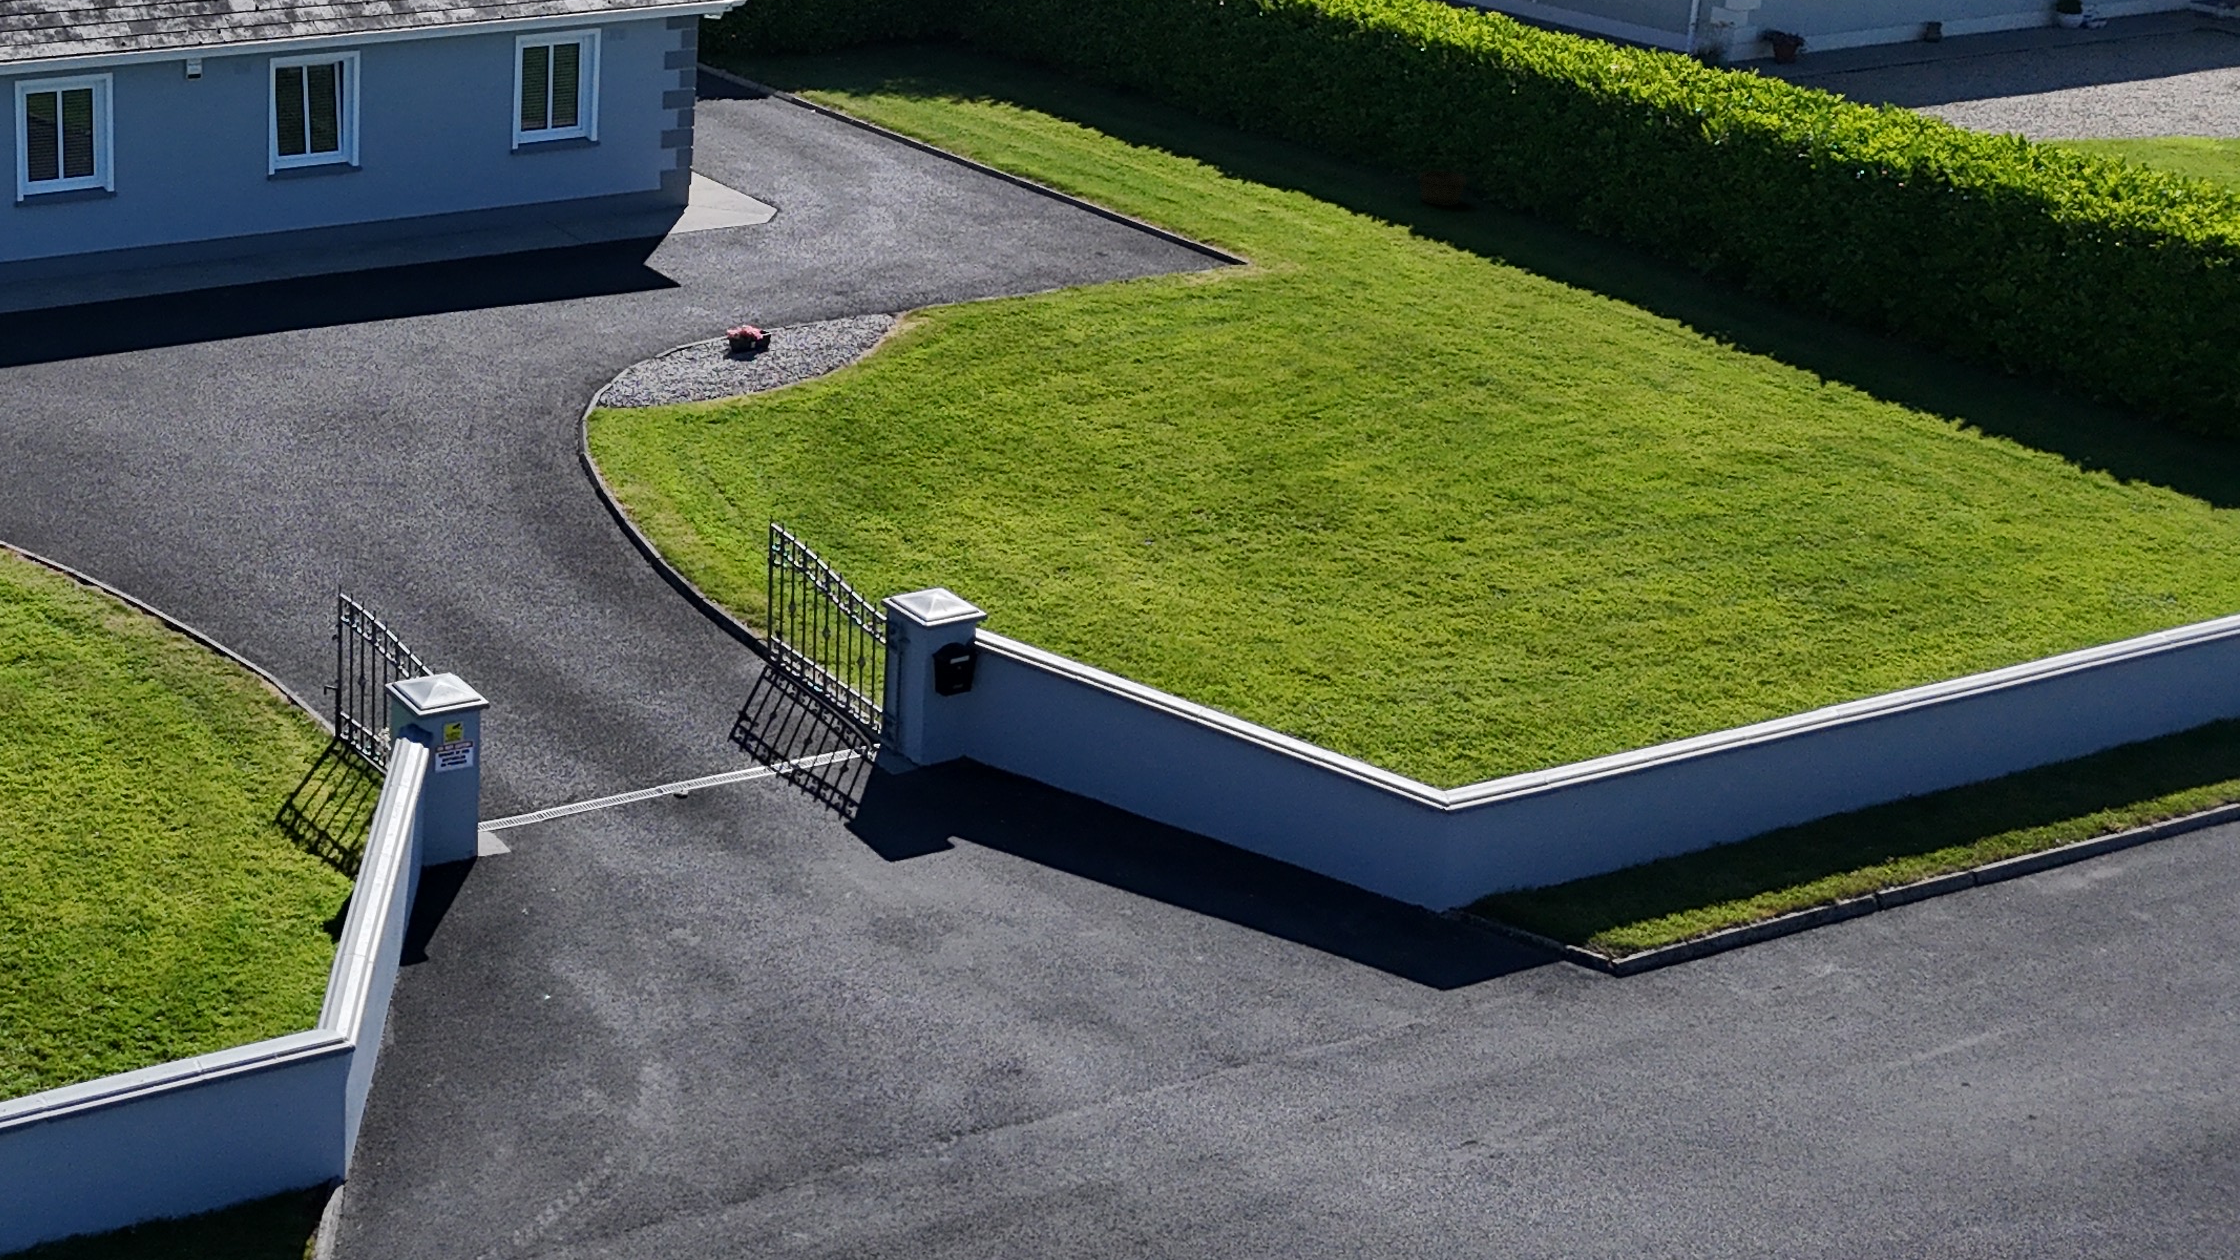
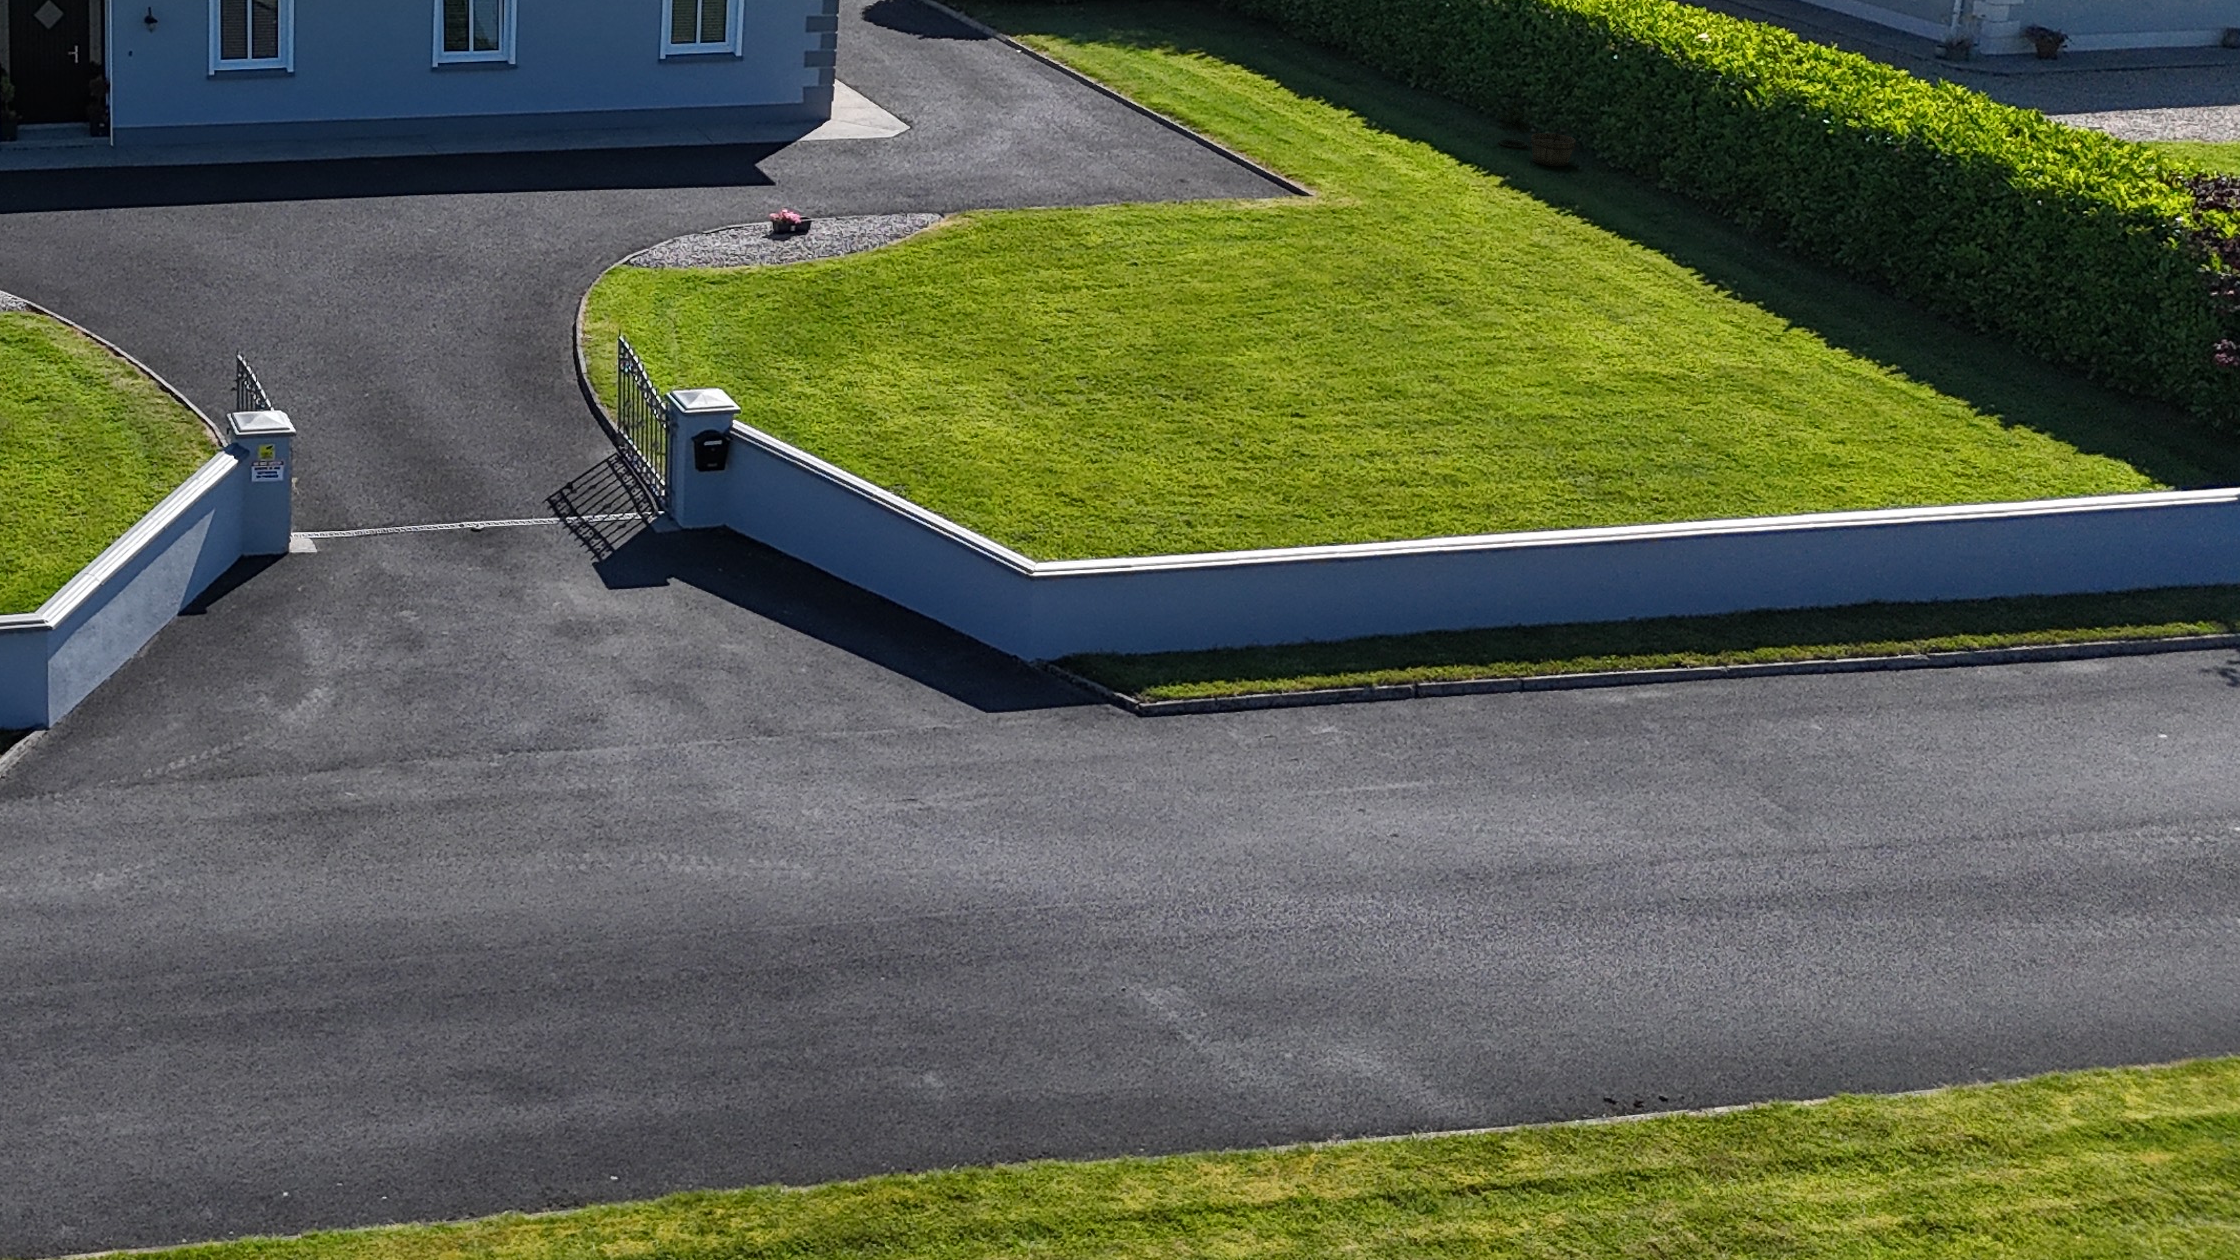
potted tree: none [1371,134,1409,187] -> present [1498,104,1530,148]

